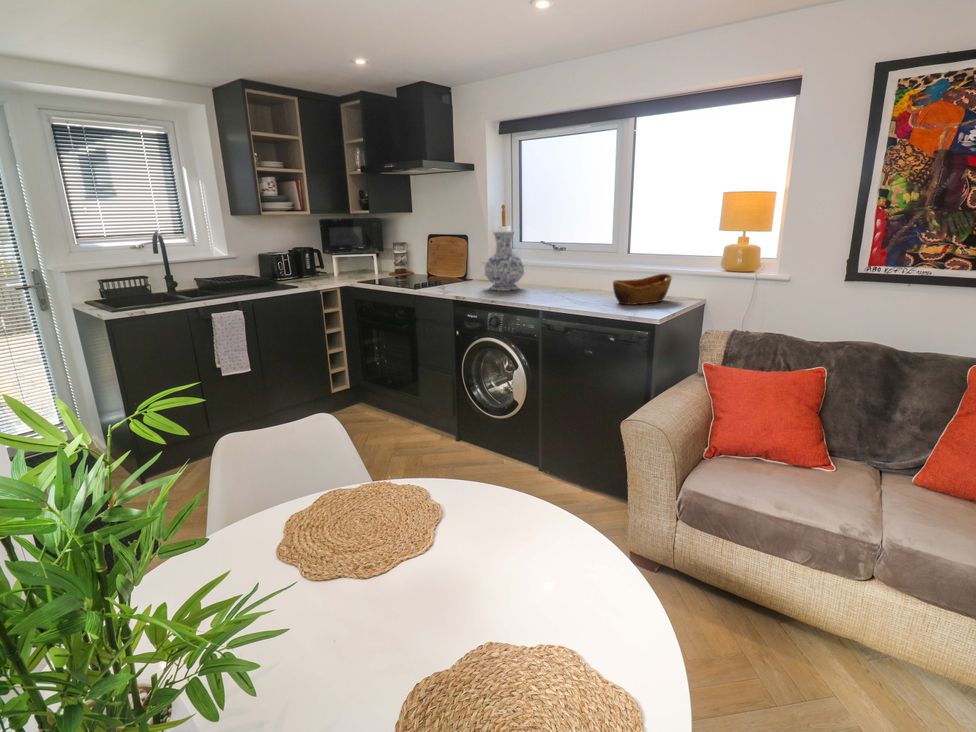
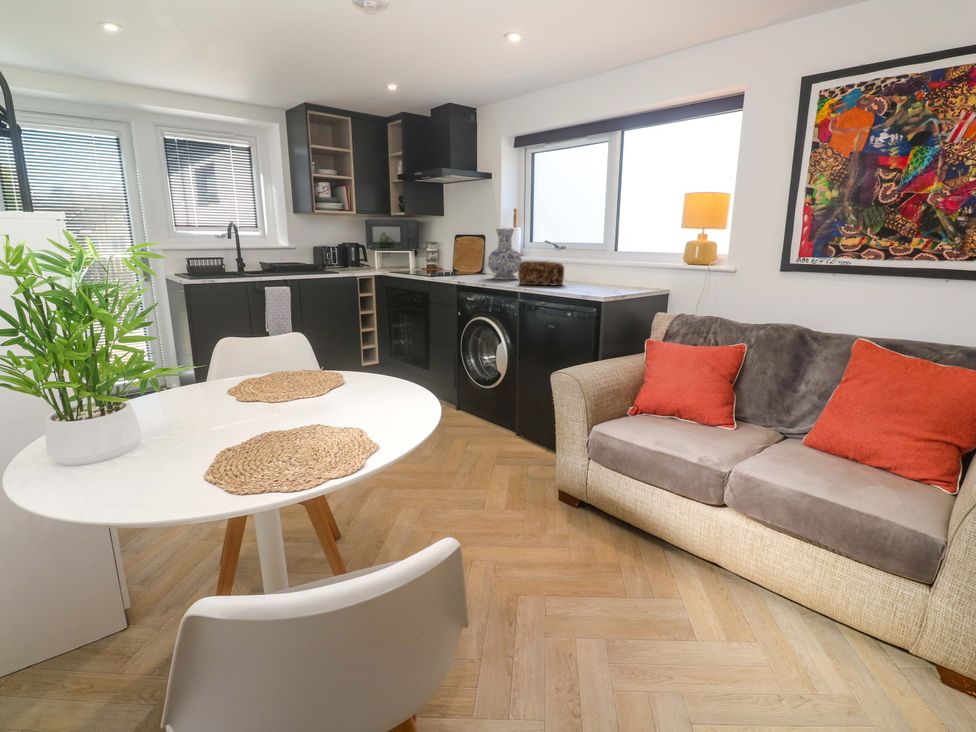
bread loaf: none [534,271,586,300] -> present [518,261,564,285]
wooden bowl: present [613,274,672,305] -> none [582,266,637,290]

